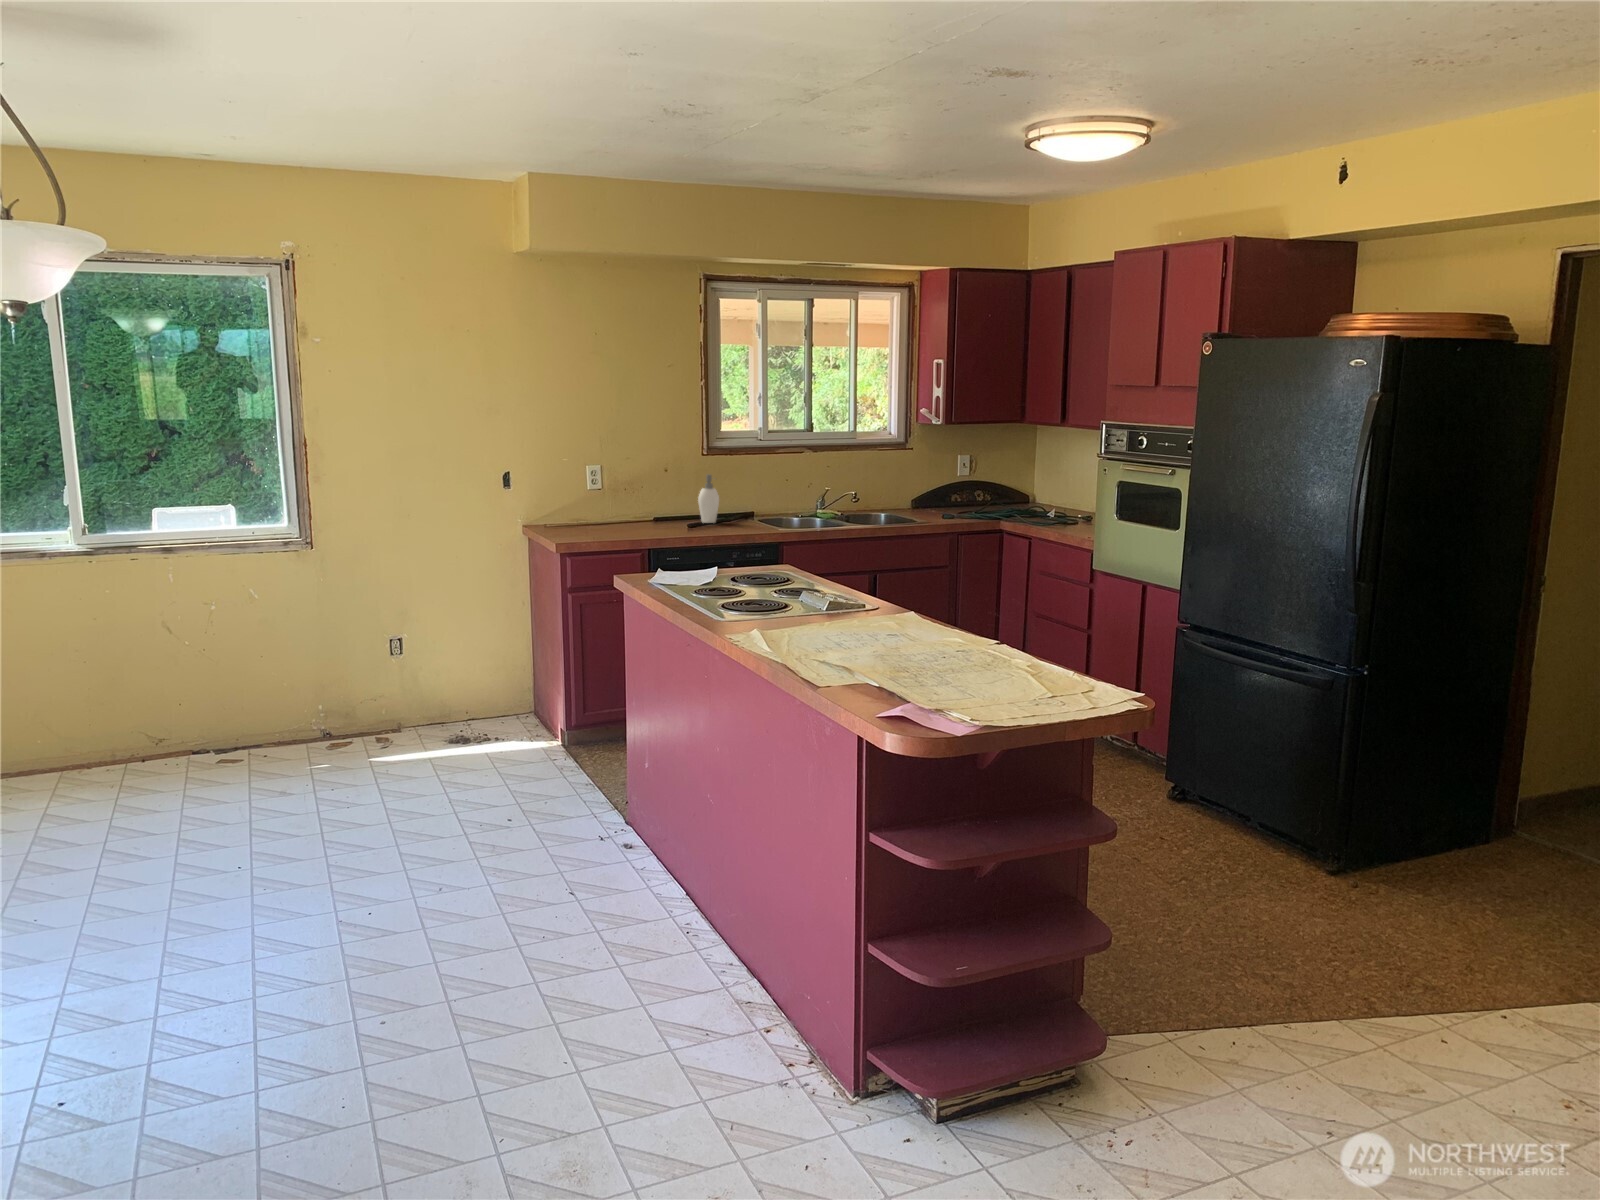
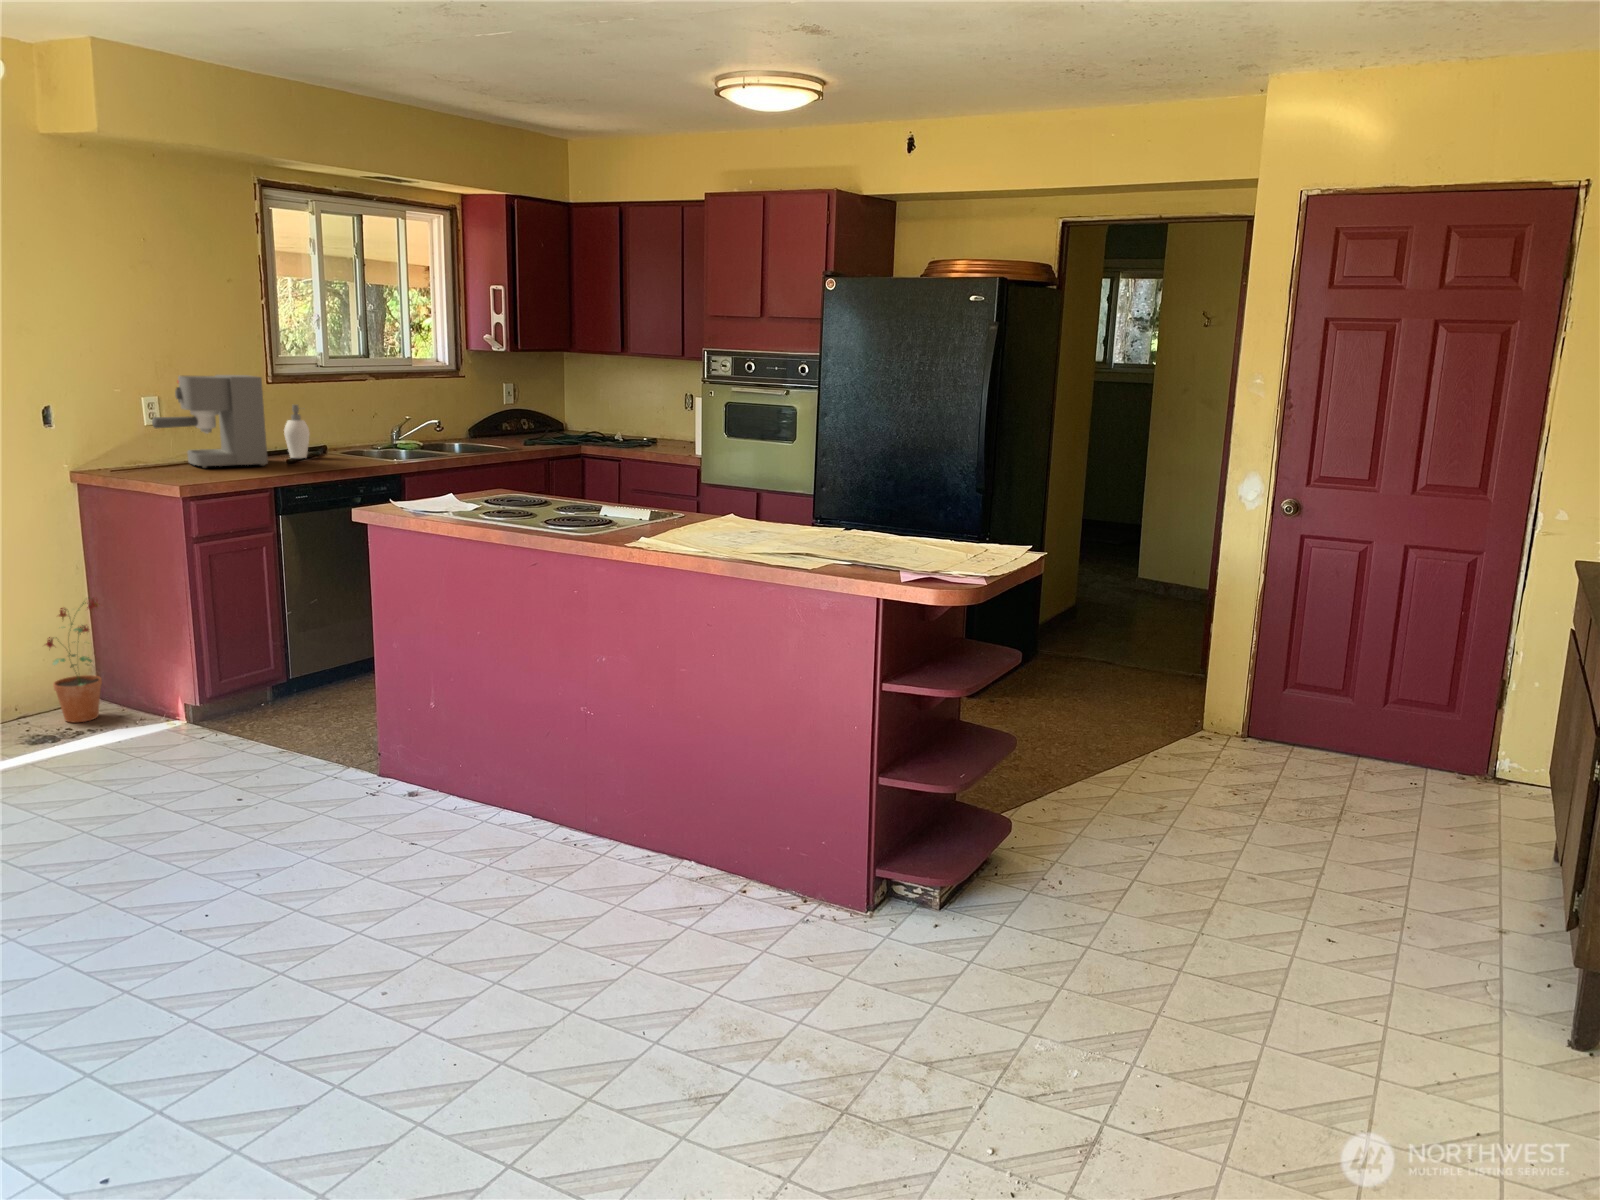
coffee maker: none [581,448,669,528] -> present [152,375,268,468]
potted plant: none [483,629,531,730] -> present [46,597,102,723]

